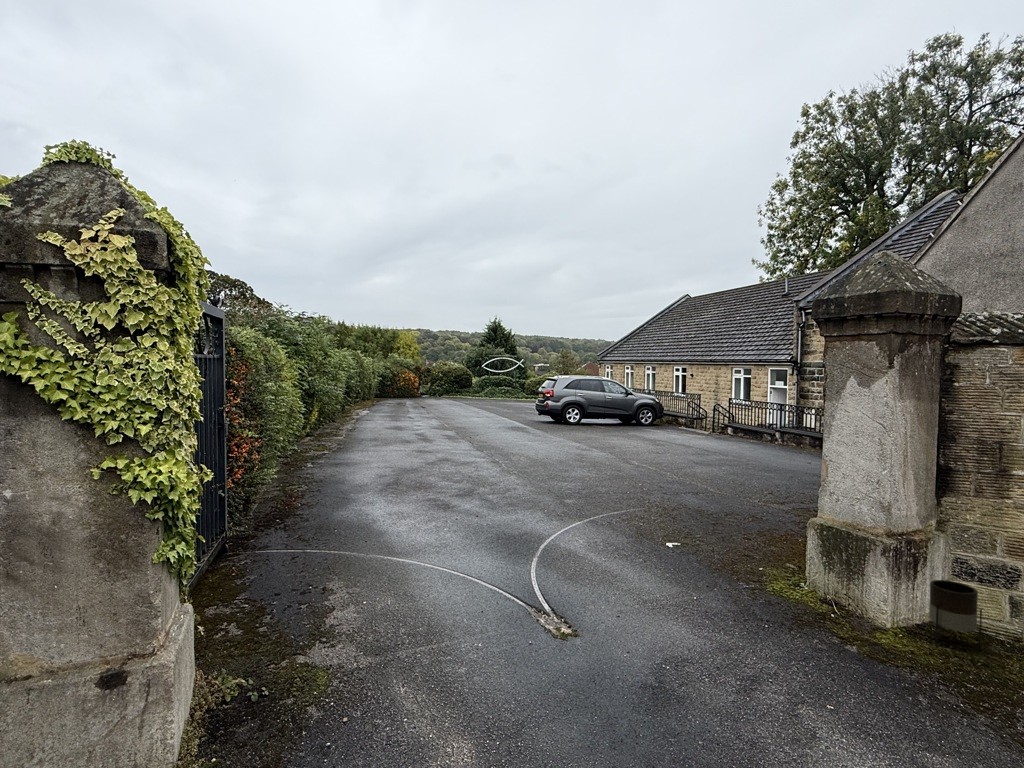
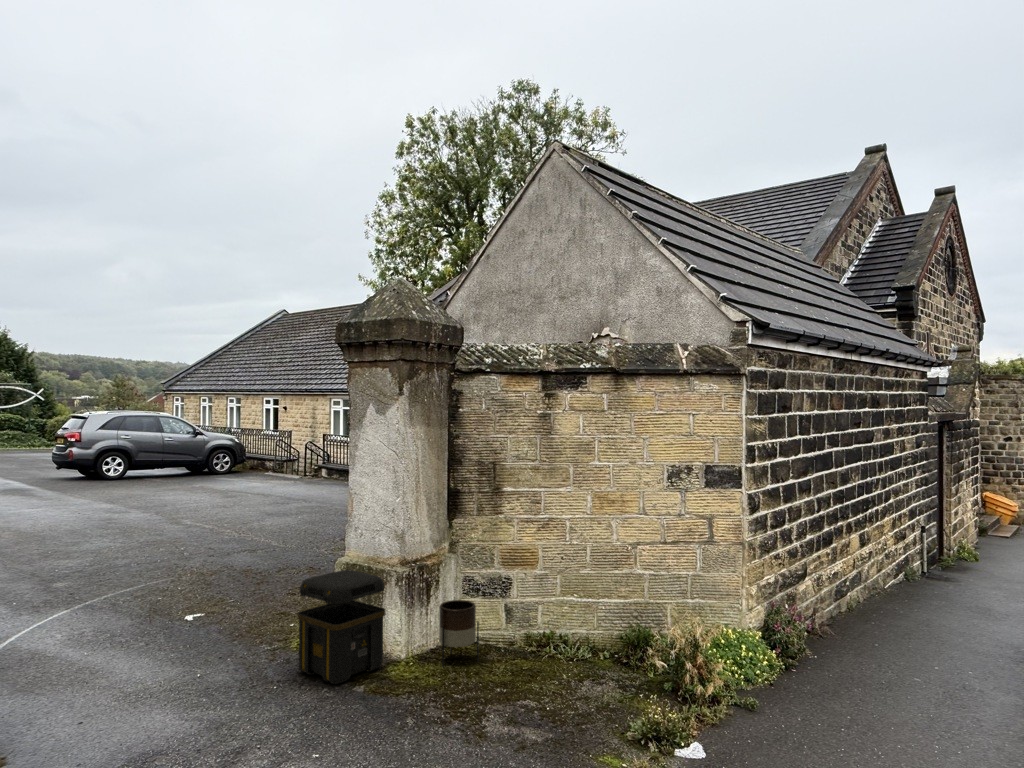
toolbox: none [777,530,868,635] -> present [298,570,385,684]

